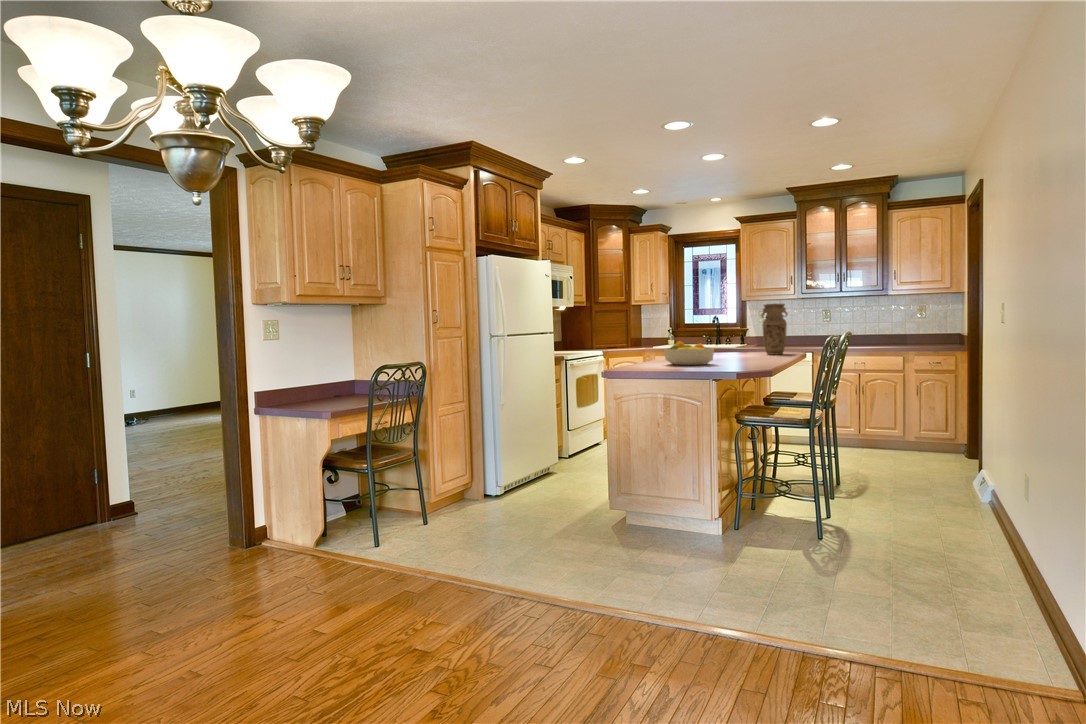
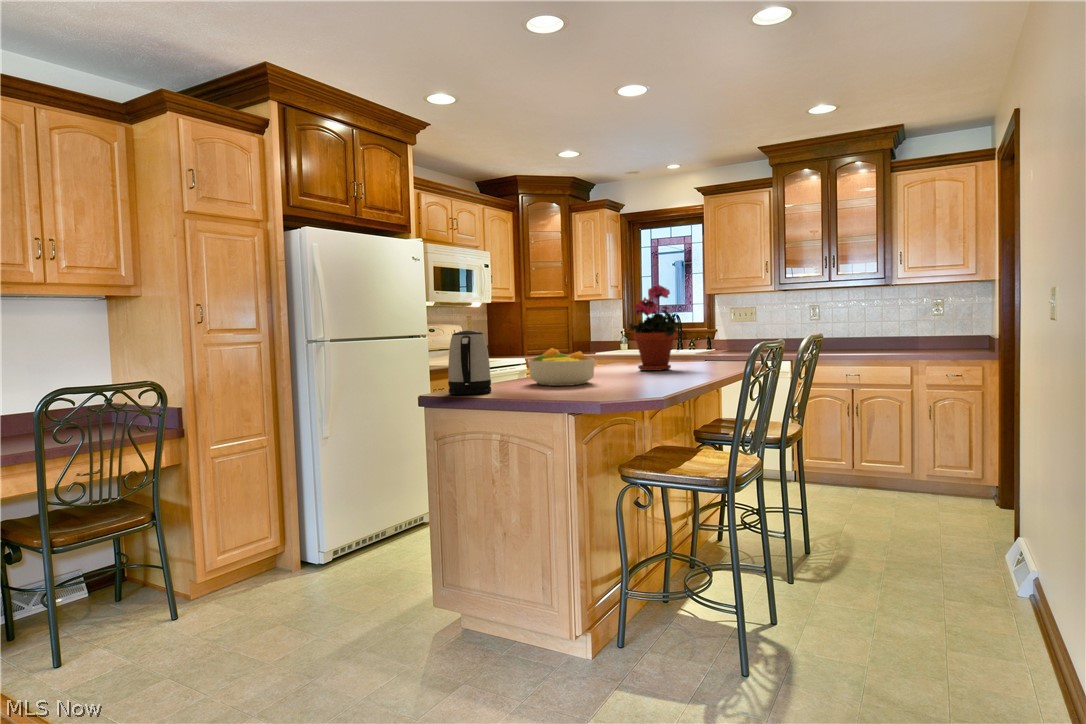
potted plant: none [716,297,754,357] -> present [629,285,681,371]
vase: present [762,304,787,354] -> none [697,293,733,366]
kettle: none [628,329,655,370] -> present [448,330,491,394]

